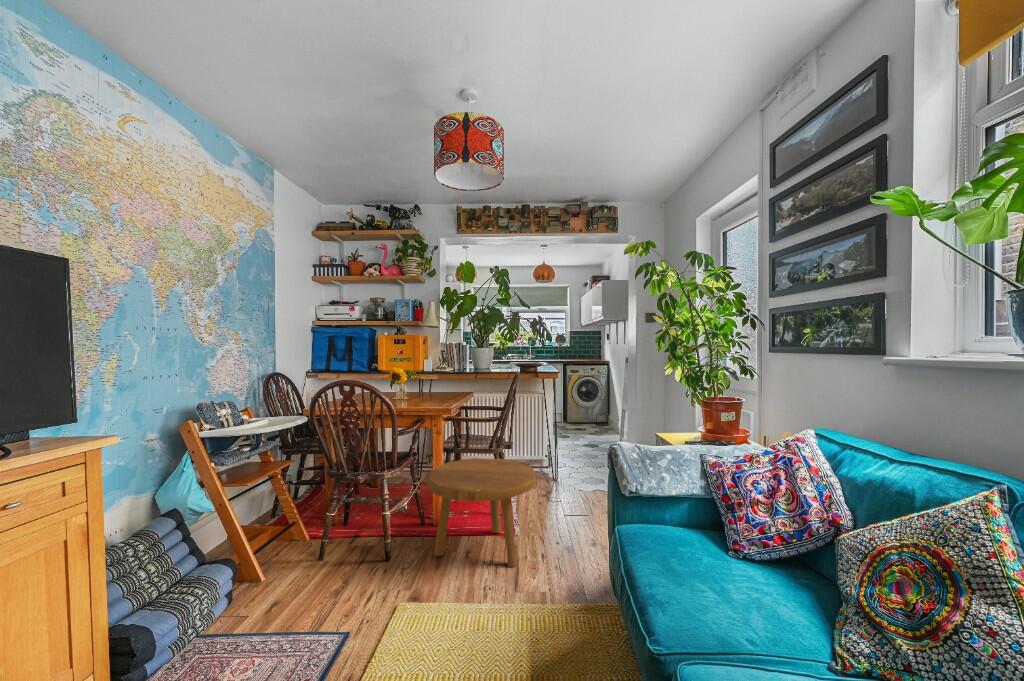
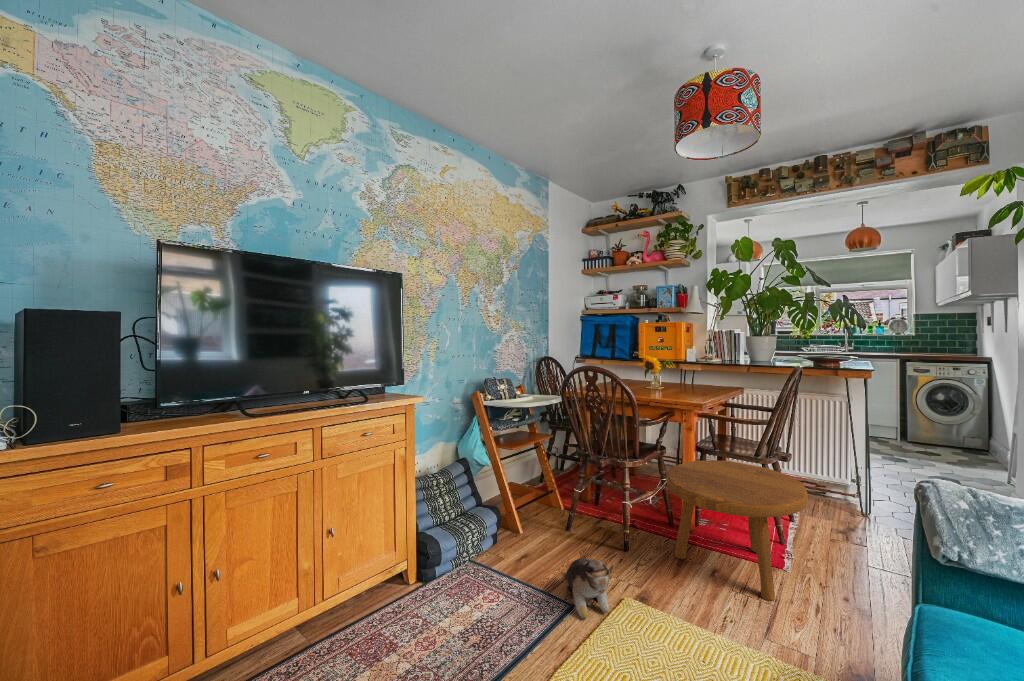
plush toy: none [333,572,397,640] -> present [567,558,613,619]

